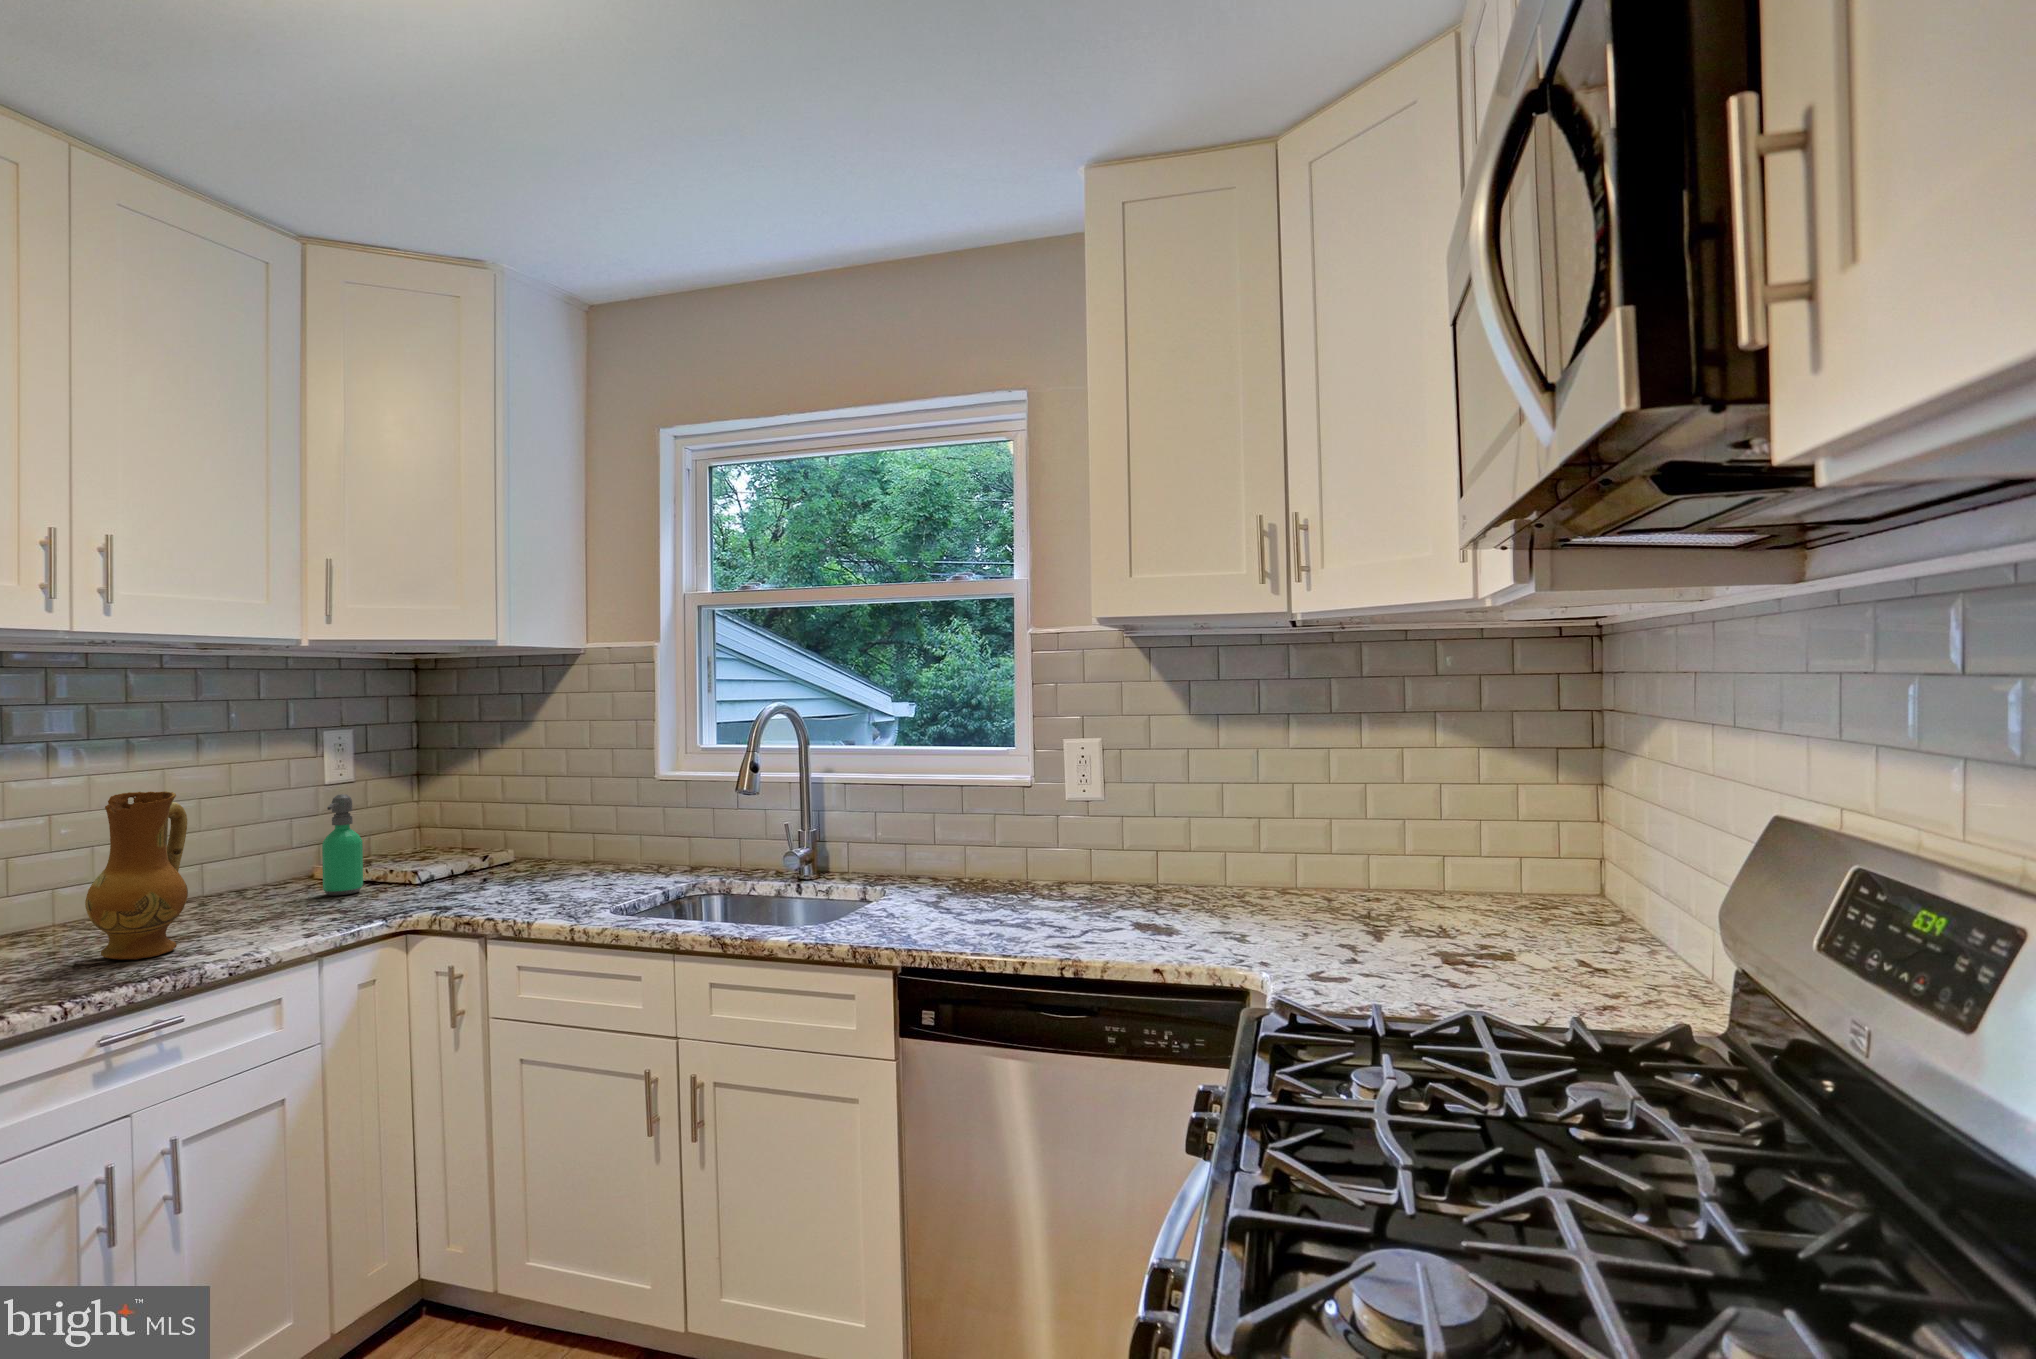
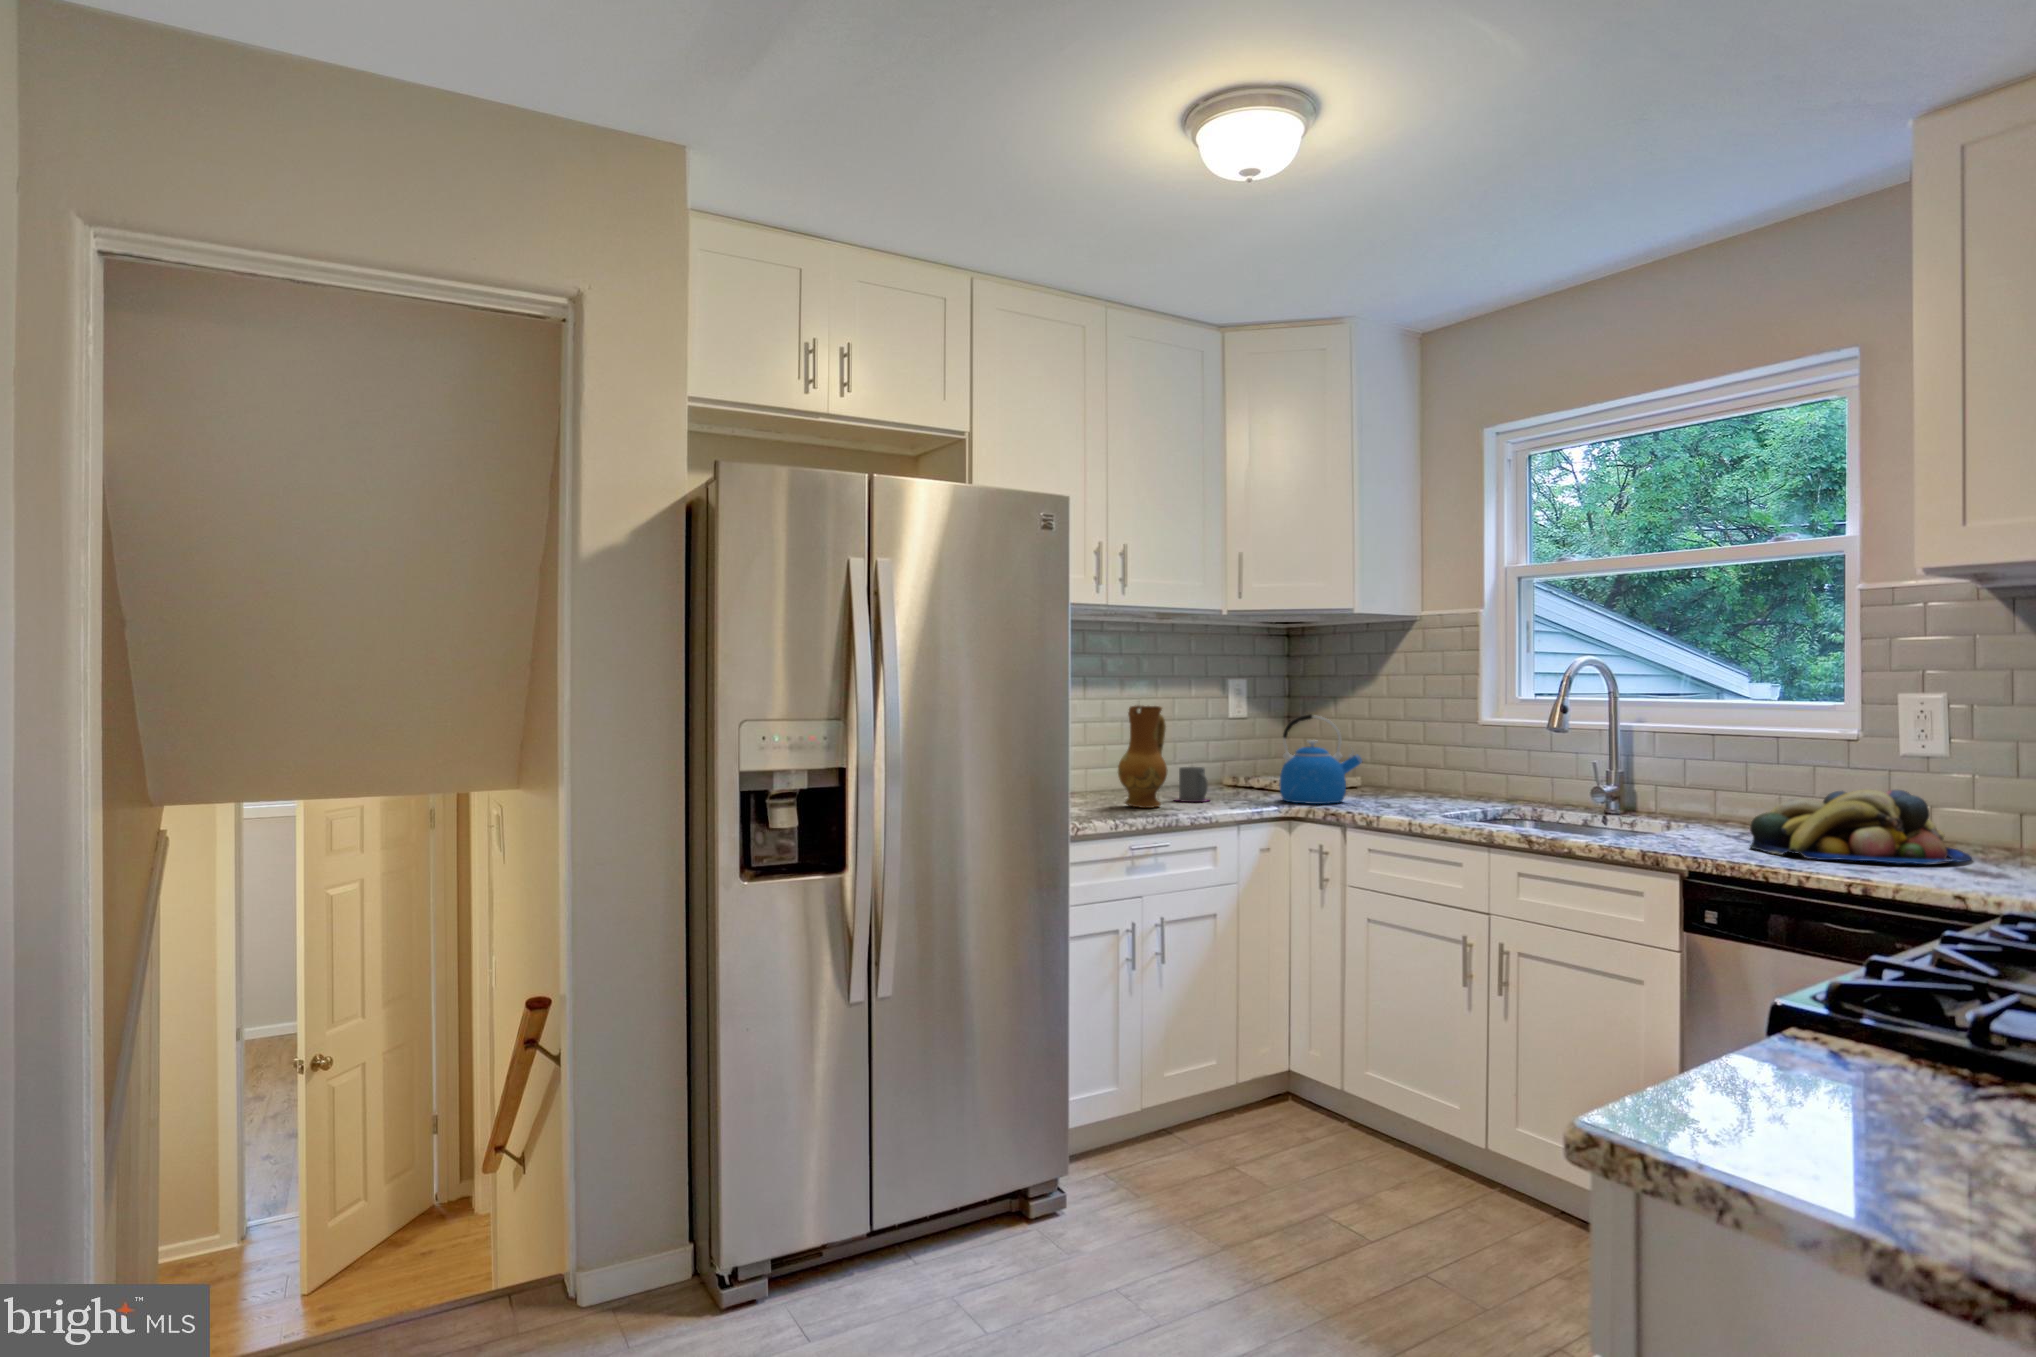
kettle: none [392,782,513,907] -> present [1279,714,1362,804]
soap dispenser: present [322,794,363,895] -> none [1233,722,1257,794]
fruit bowl: none [953,842,1139,934] -> present [1750,789,1972,864]
mug: none [210,871,278,929] -> present [1176,767,1208,802]

